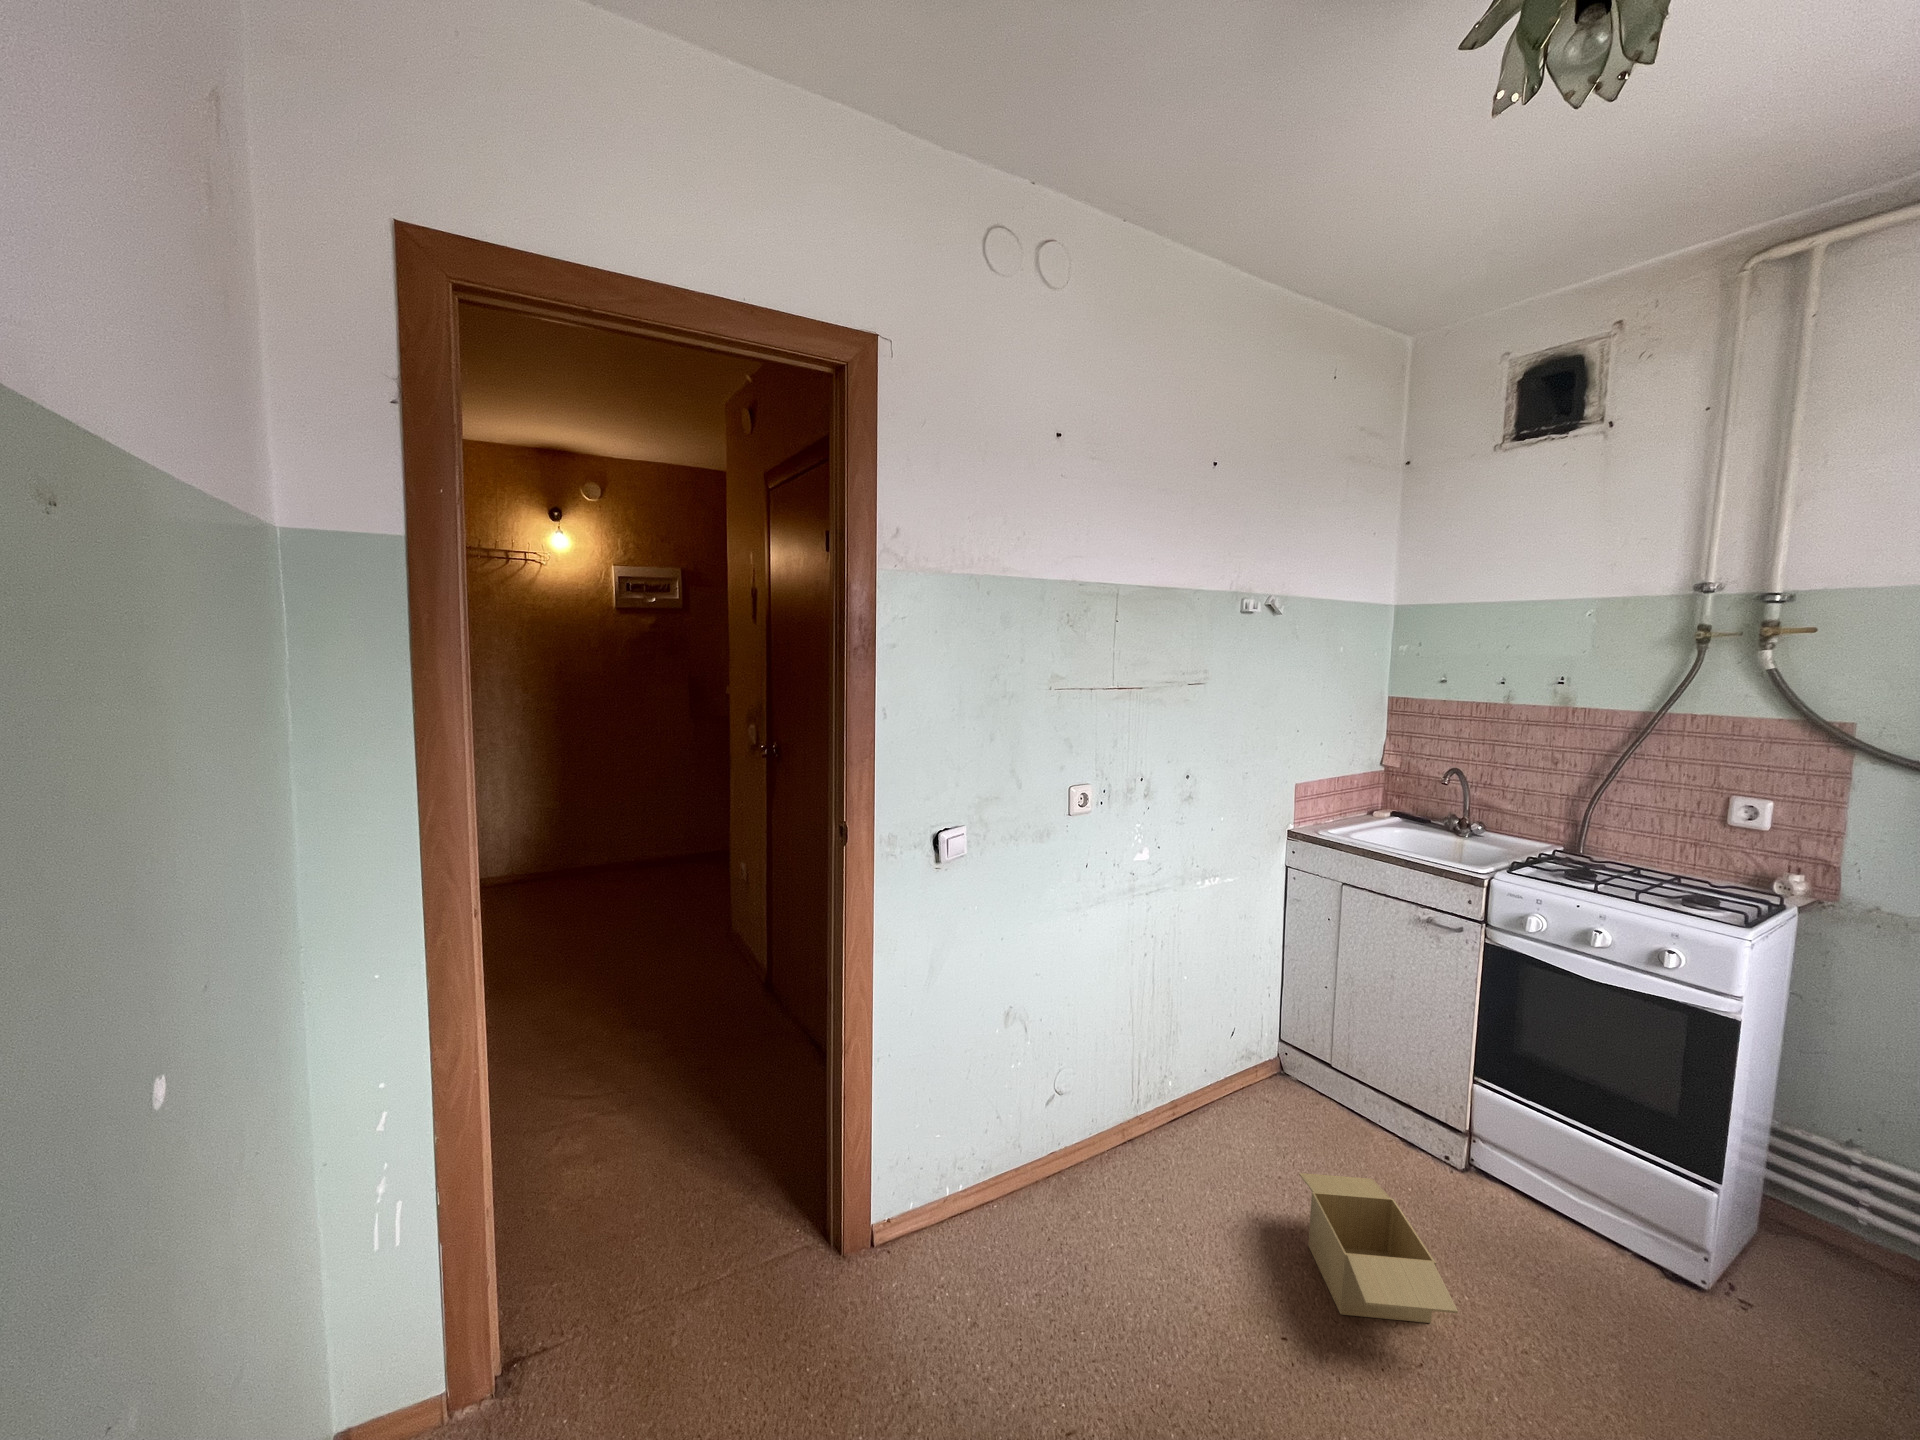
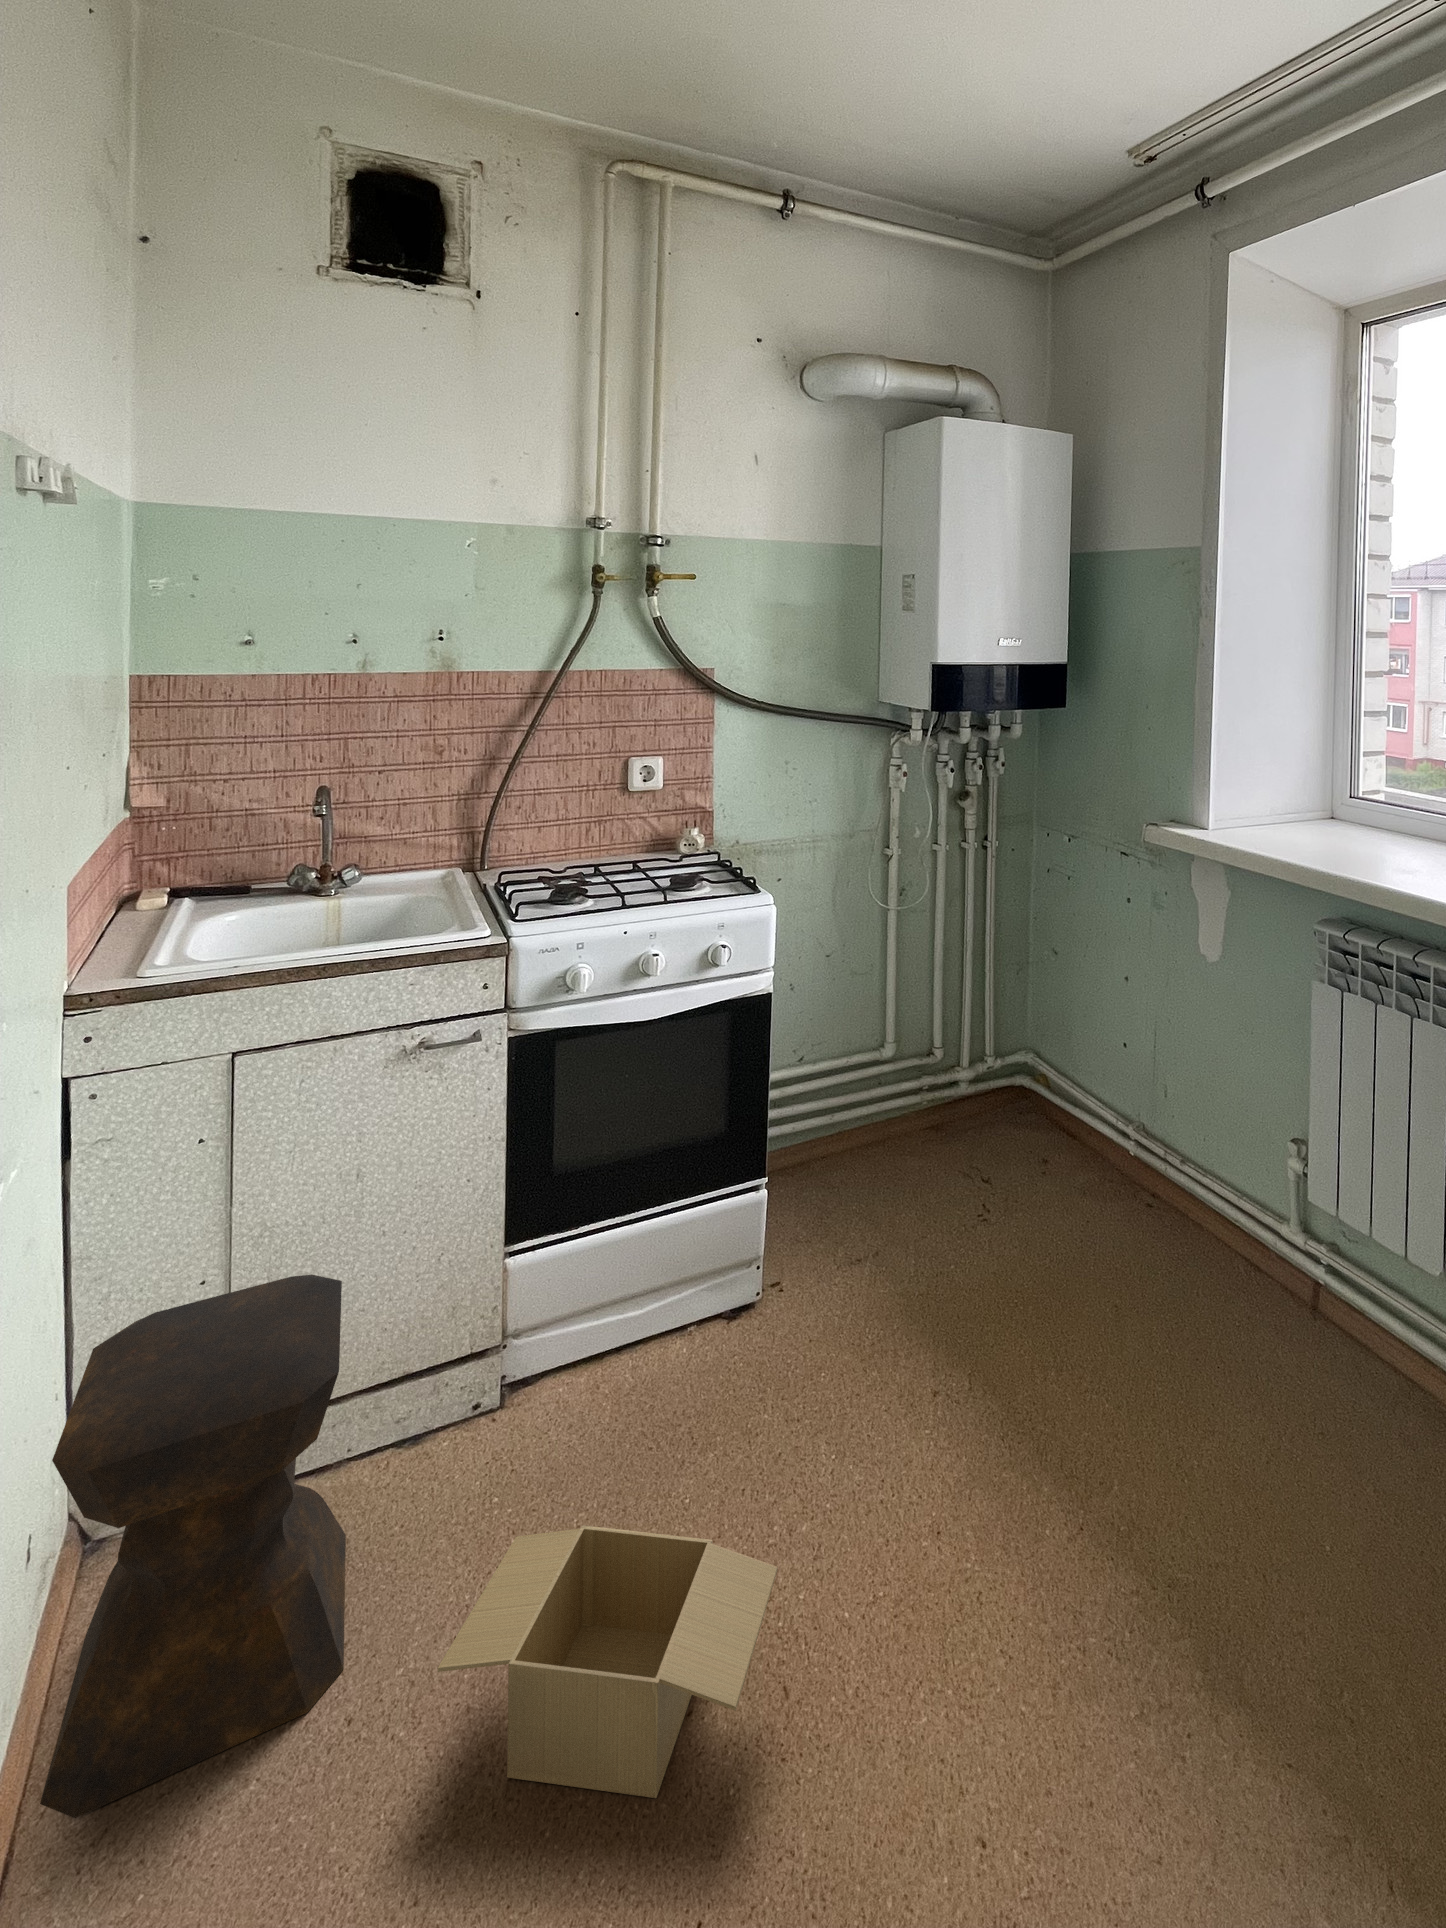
stool: none [1217,973,1357,1168] -> present [40,1275,346,1818]

